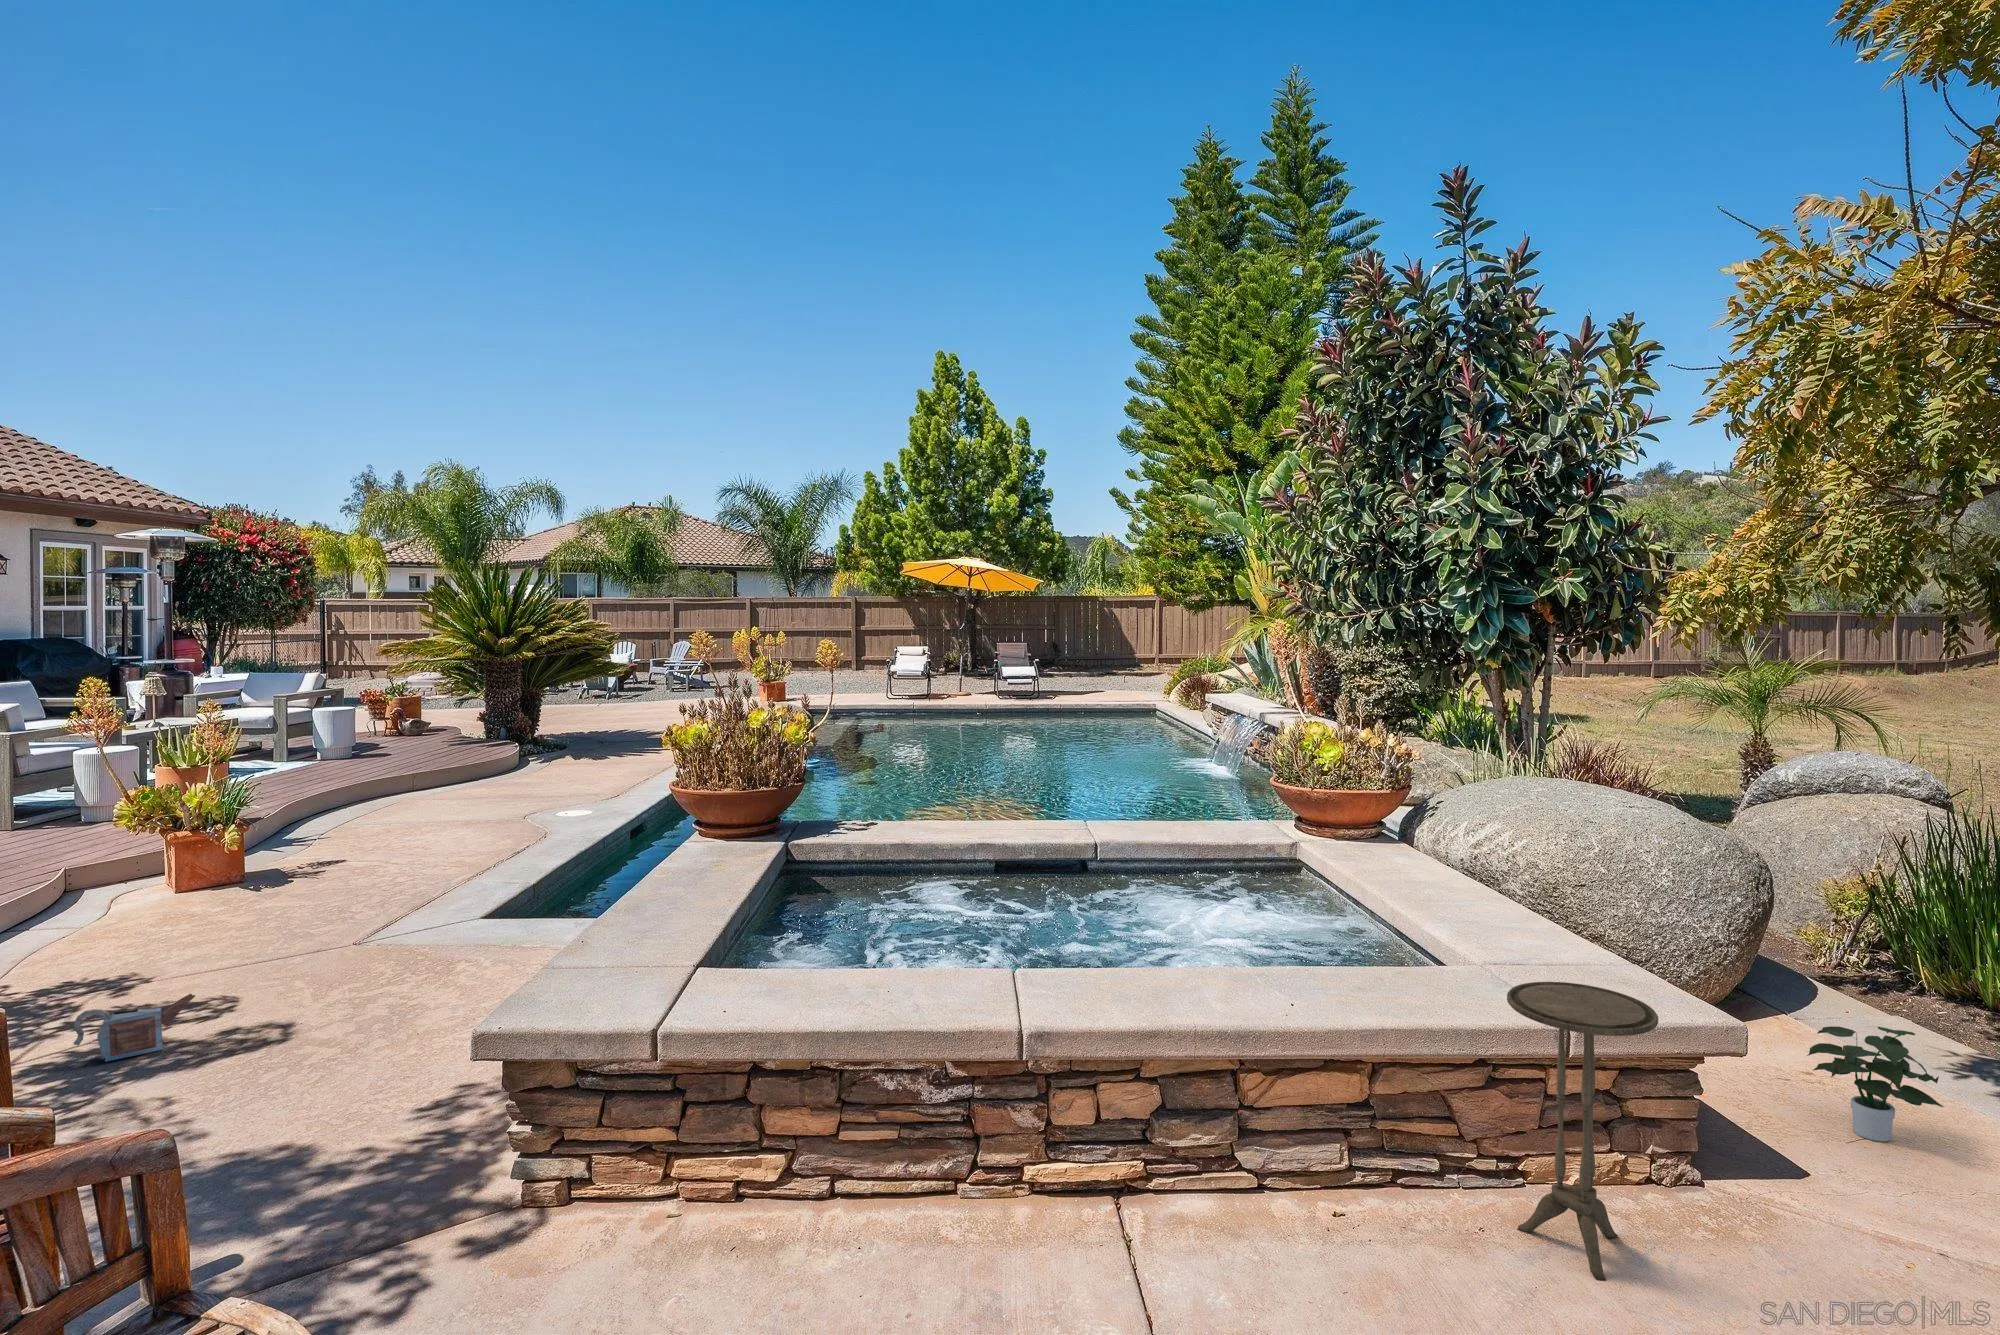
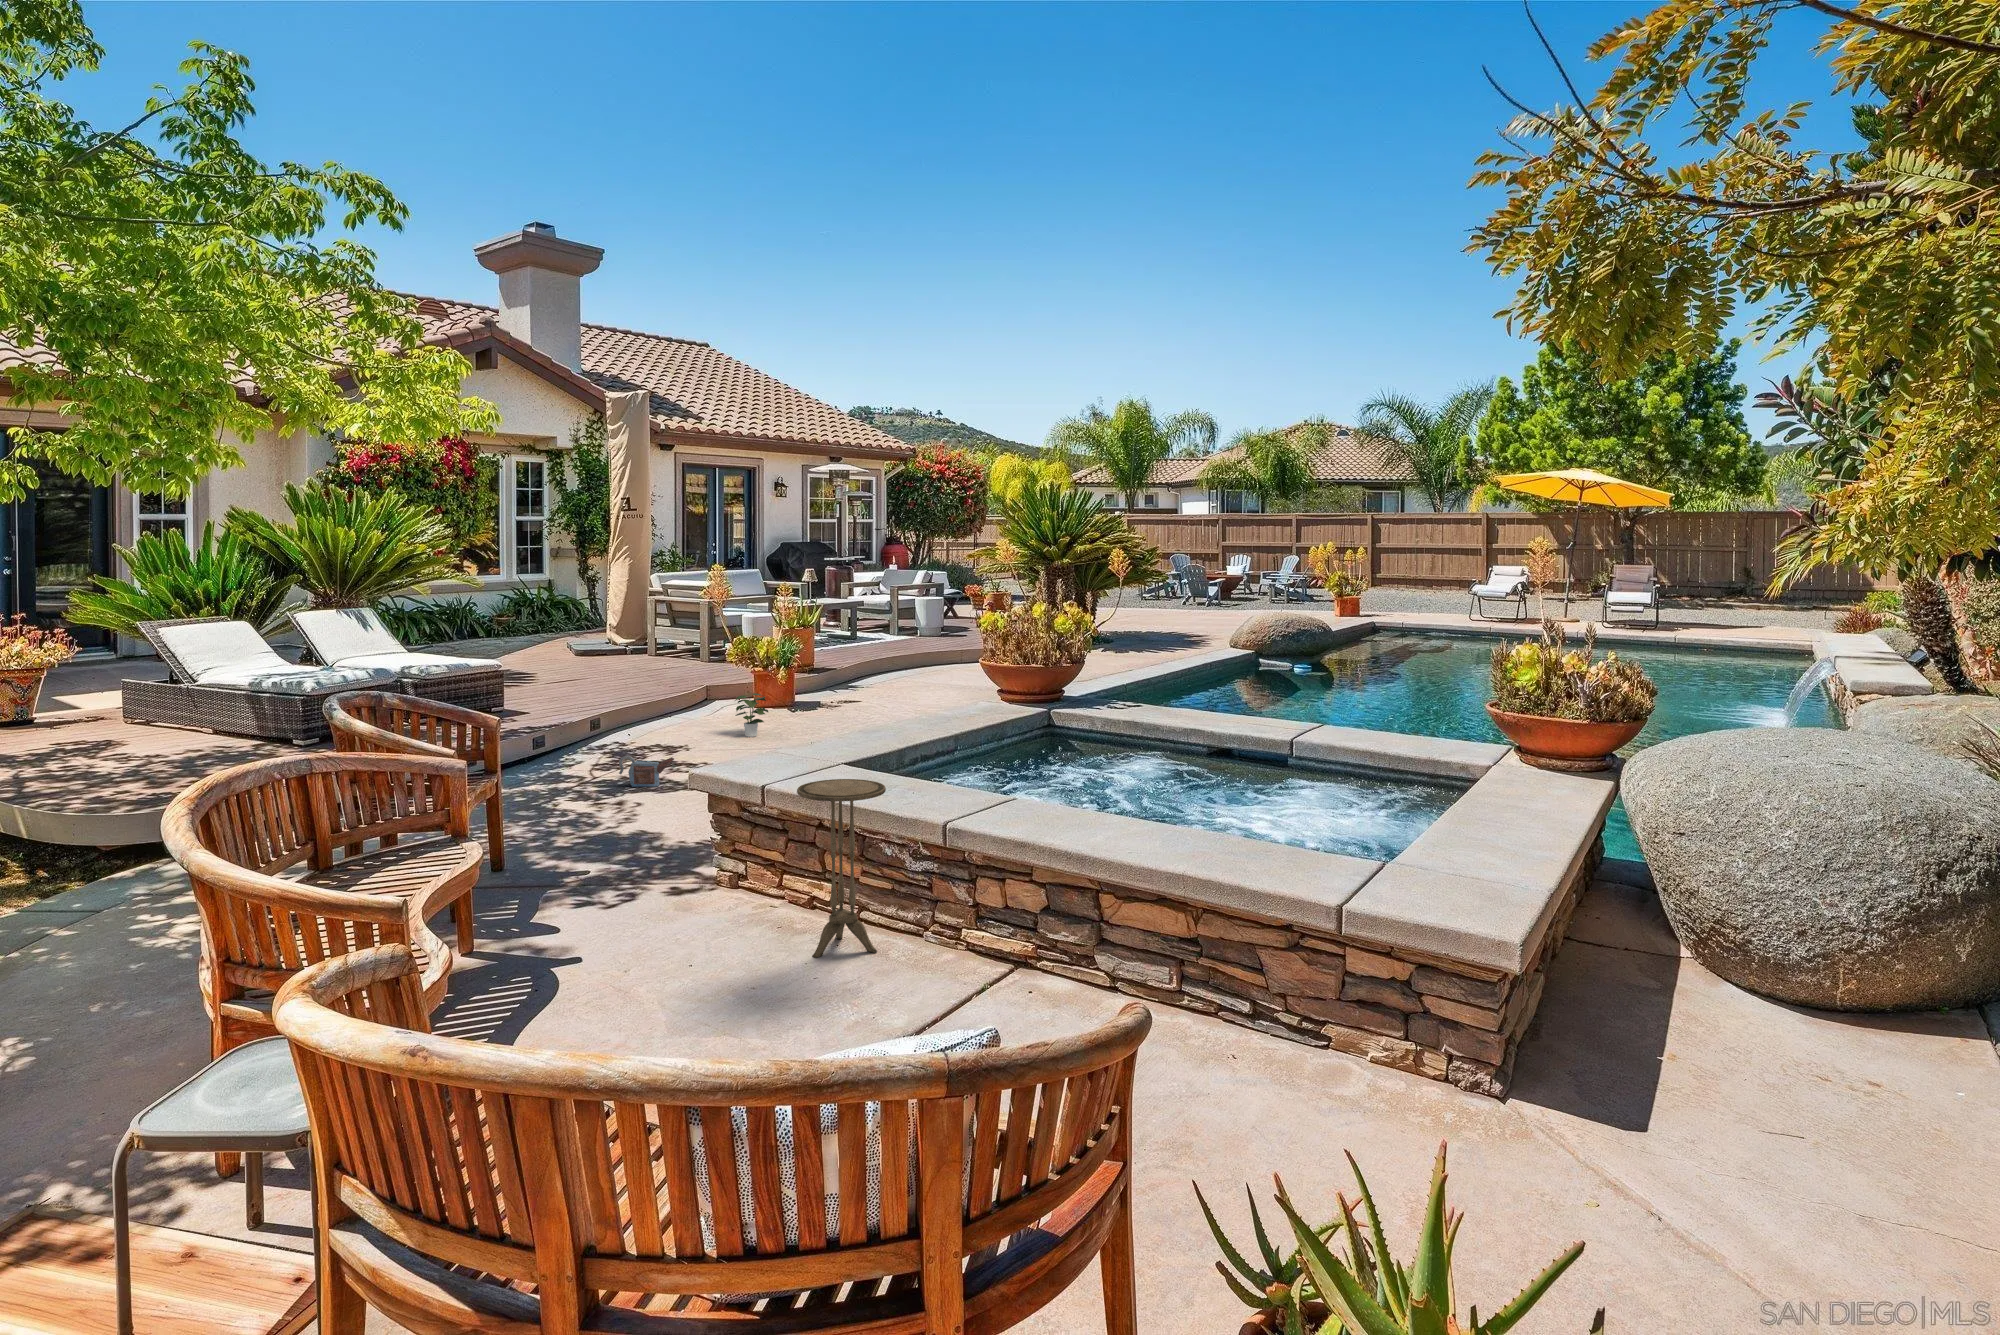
side table: present [1507,982,1658,1280] -> present [797,779,886,958]
potted plant: present [1807,1026,1943,1142] -> present [735,693,768,737]

